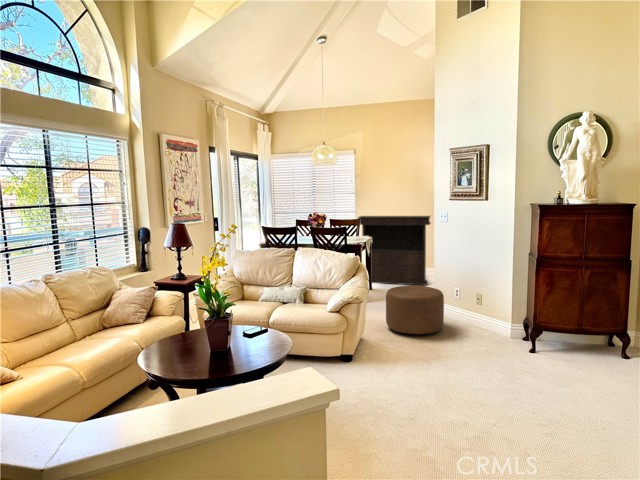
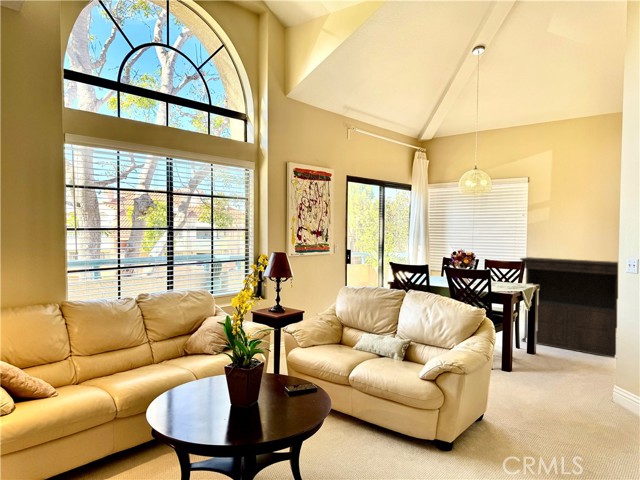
ottoman: present [386,285,444,334] -> none [528,357,624,437]

